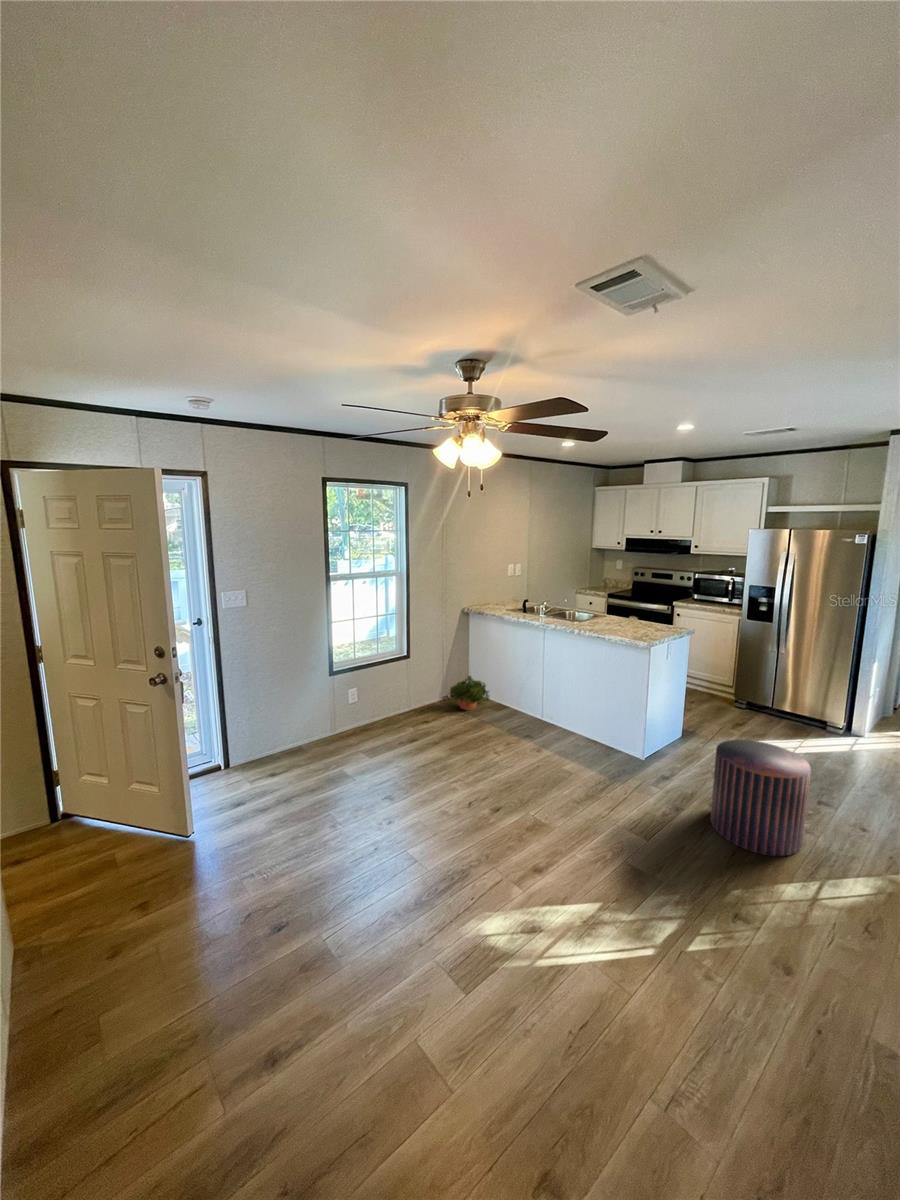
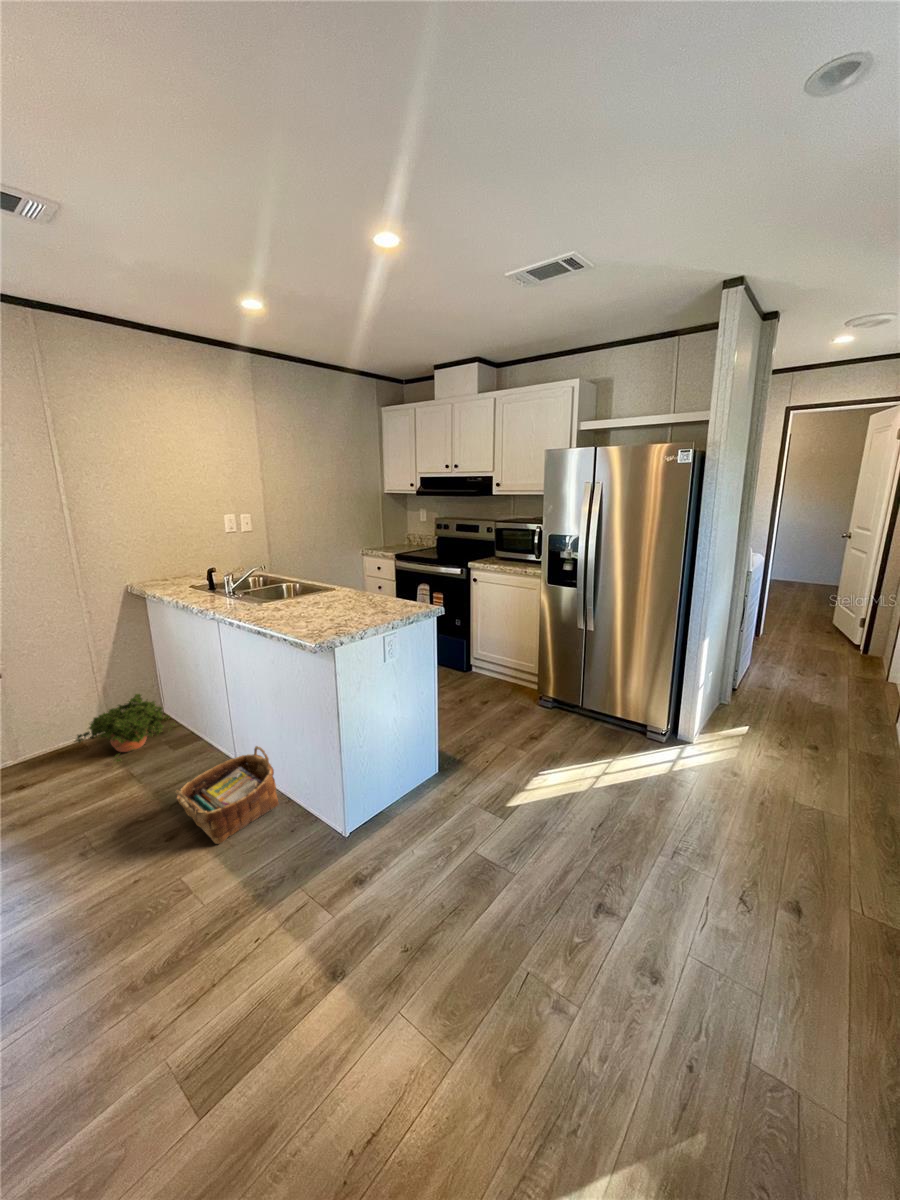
woven basket: none [539,706,589,755] -> present [176,746,278,844]
pouf: present [710,740,811,856] -> none [369,837,544,1136]

